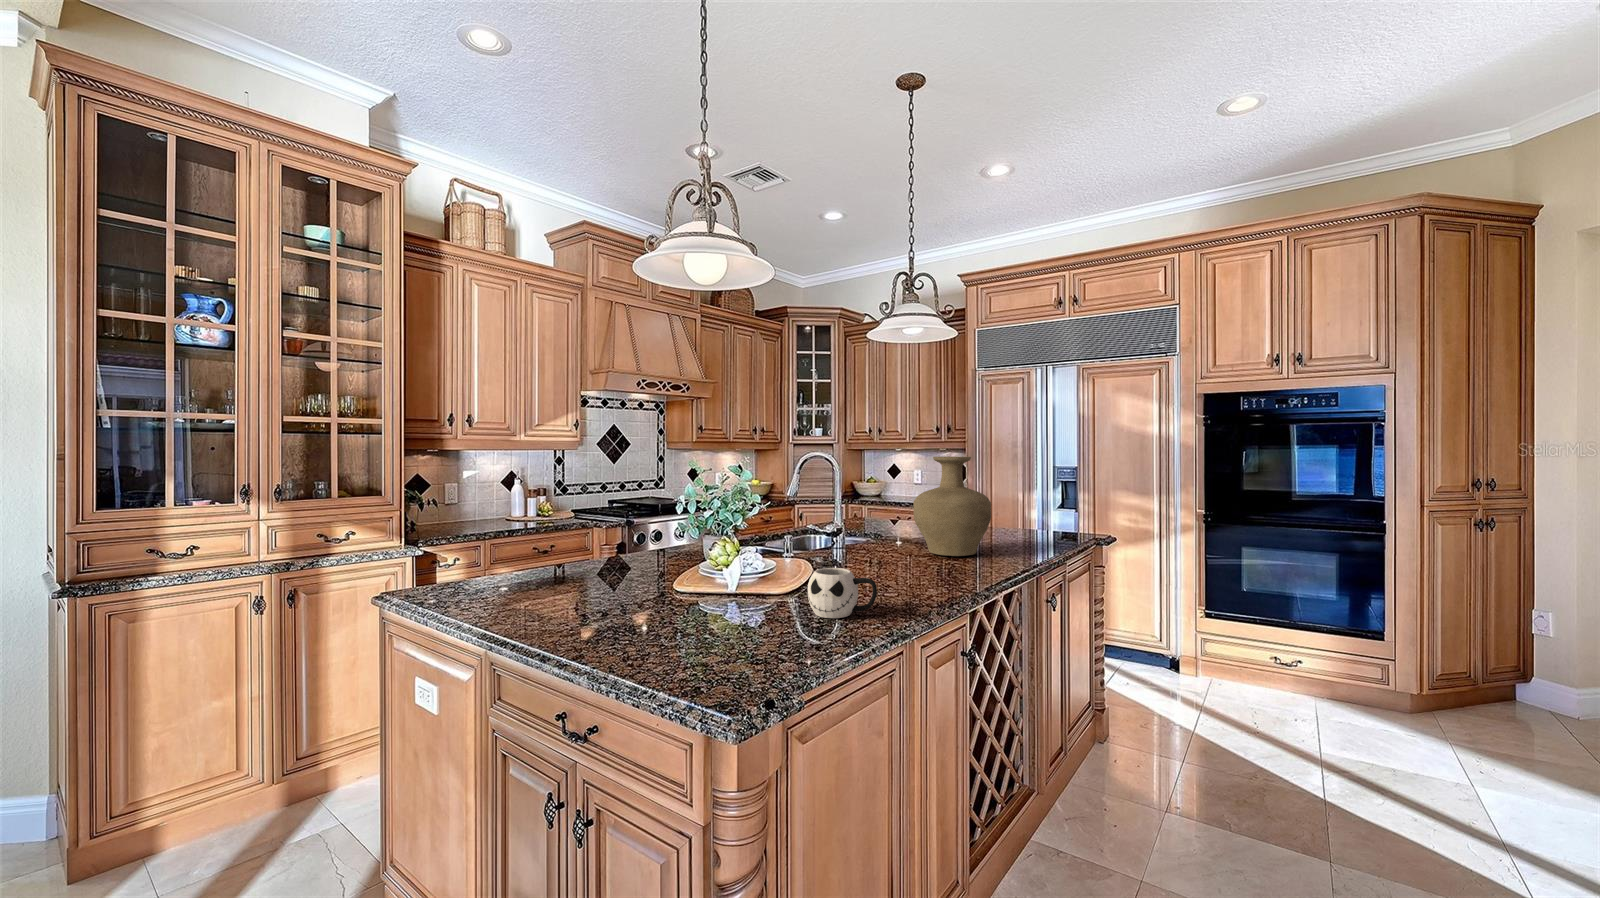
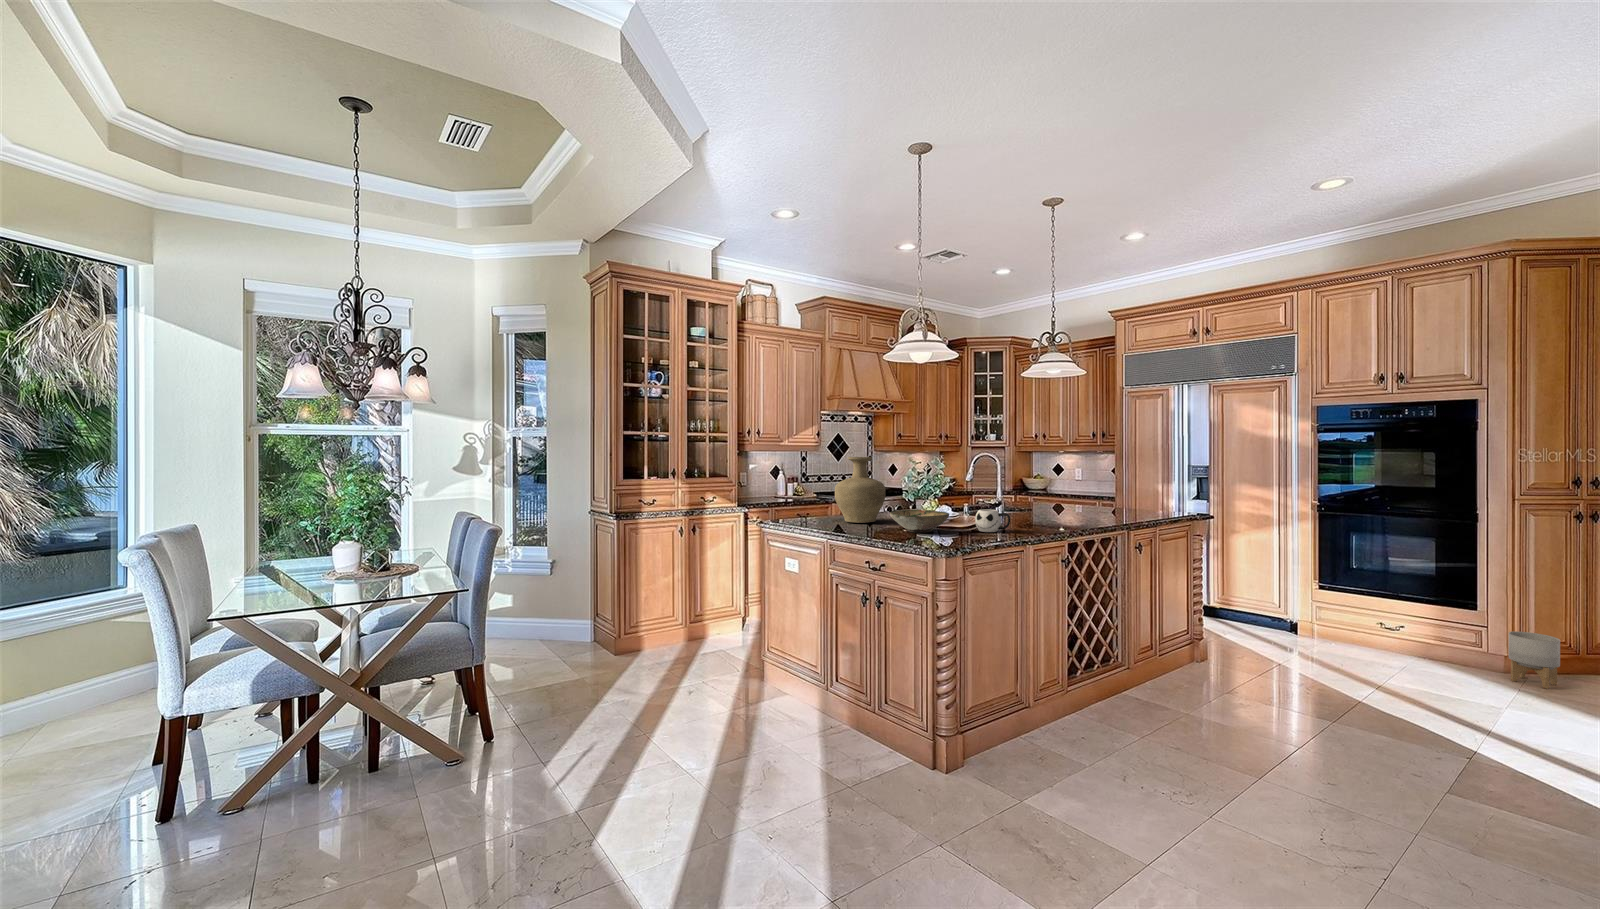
vase: present [913,457,991,556] -> present [835,457,885,523]
bowl: none [627,572,755,632] -> present [890,509,949,533]
planter: none [1429,667,1489,741] -> present [1508,631,1560,689]

